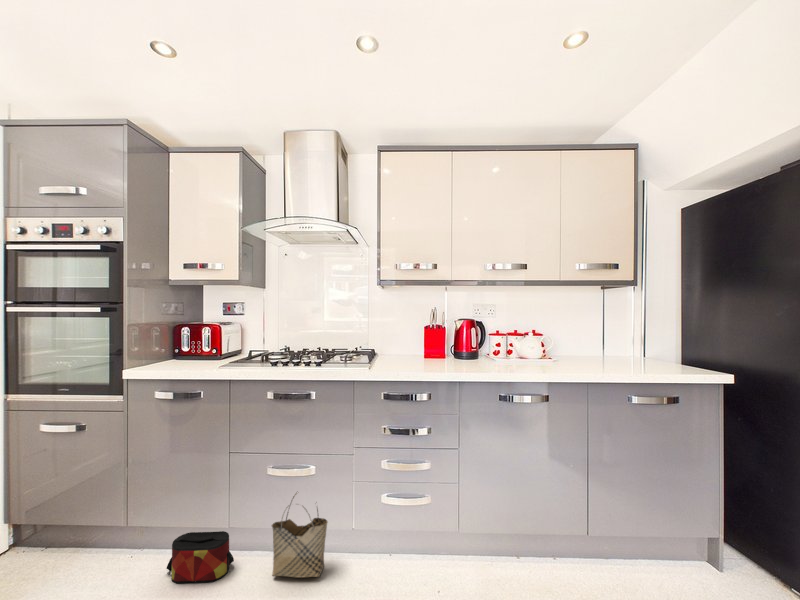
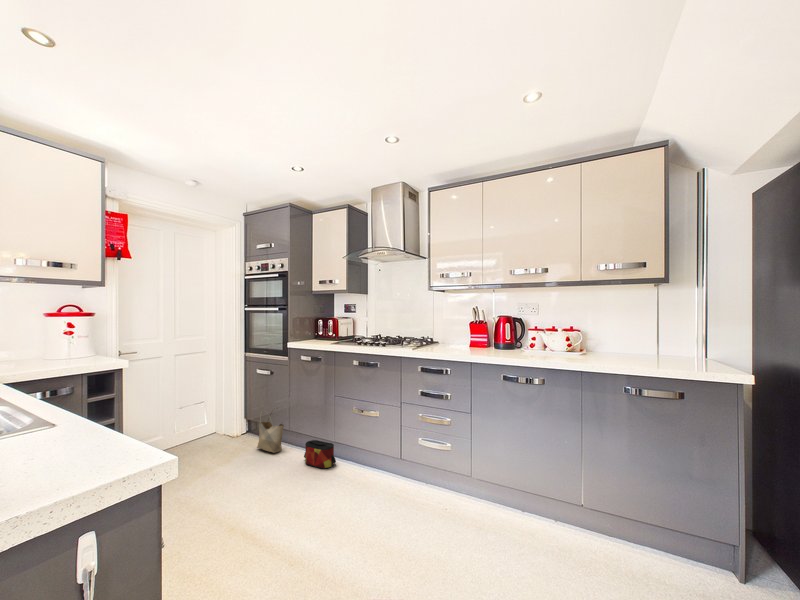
woven basket: present [272,493,328,577] -> present [257,417,284,453]

